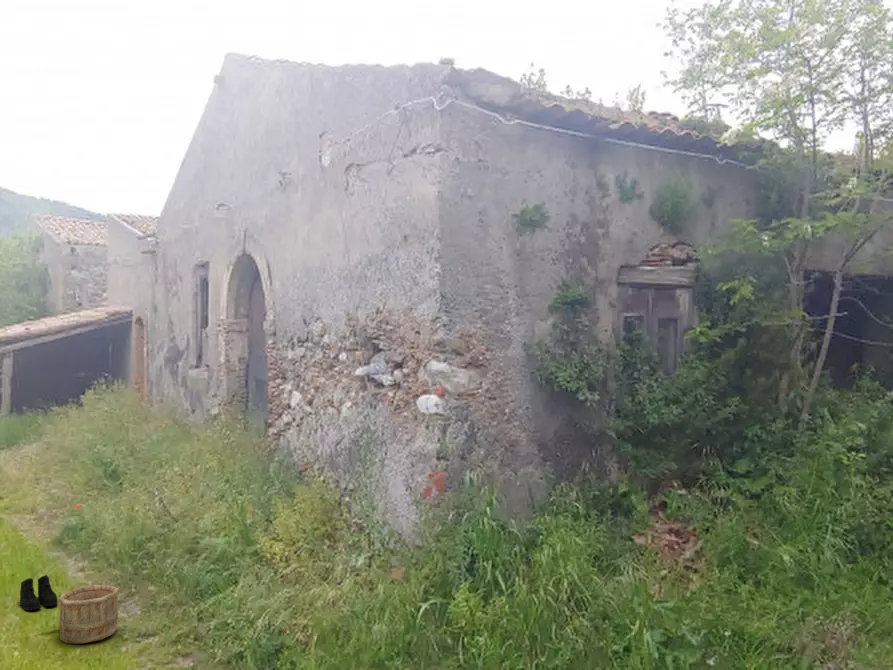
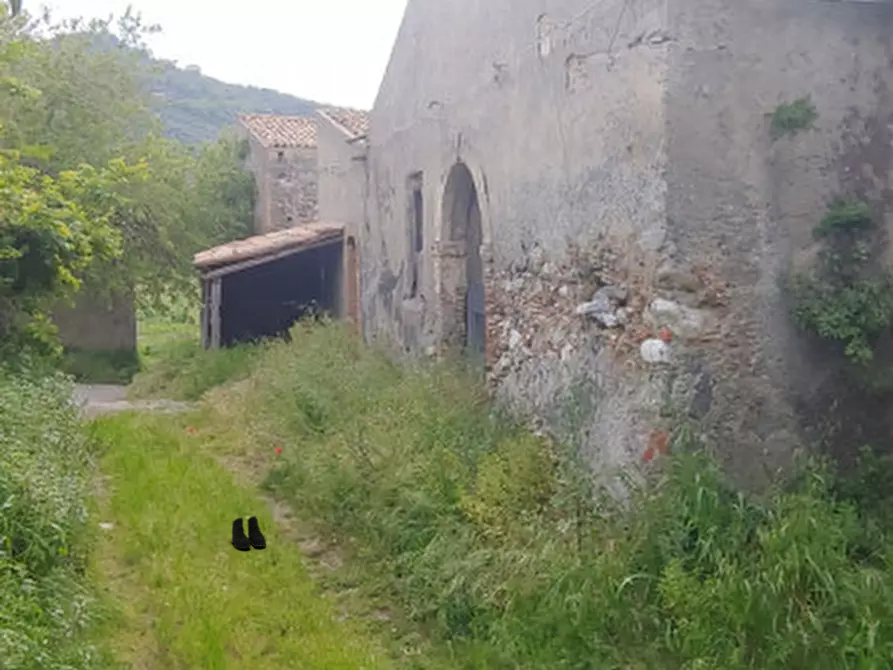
wooden bucket: present [58,585,119,643] -> none [265,529,322,584]

